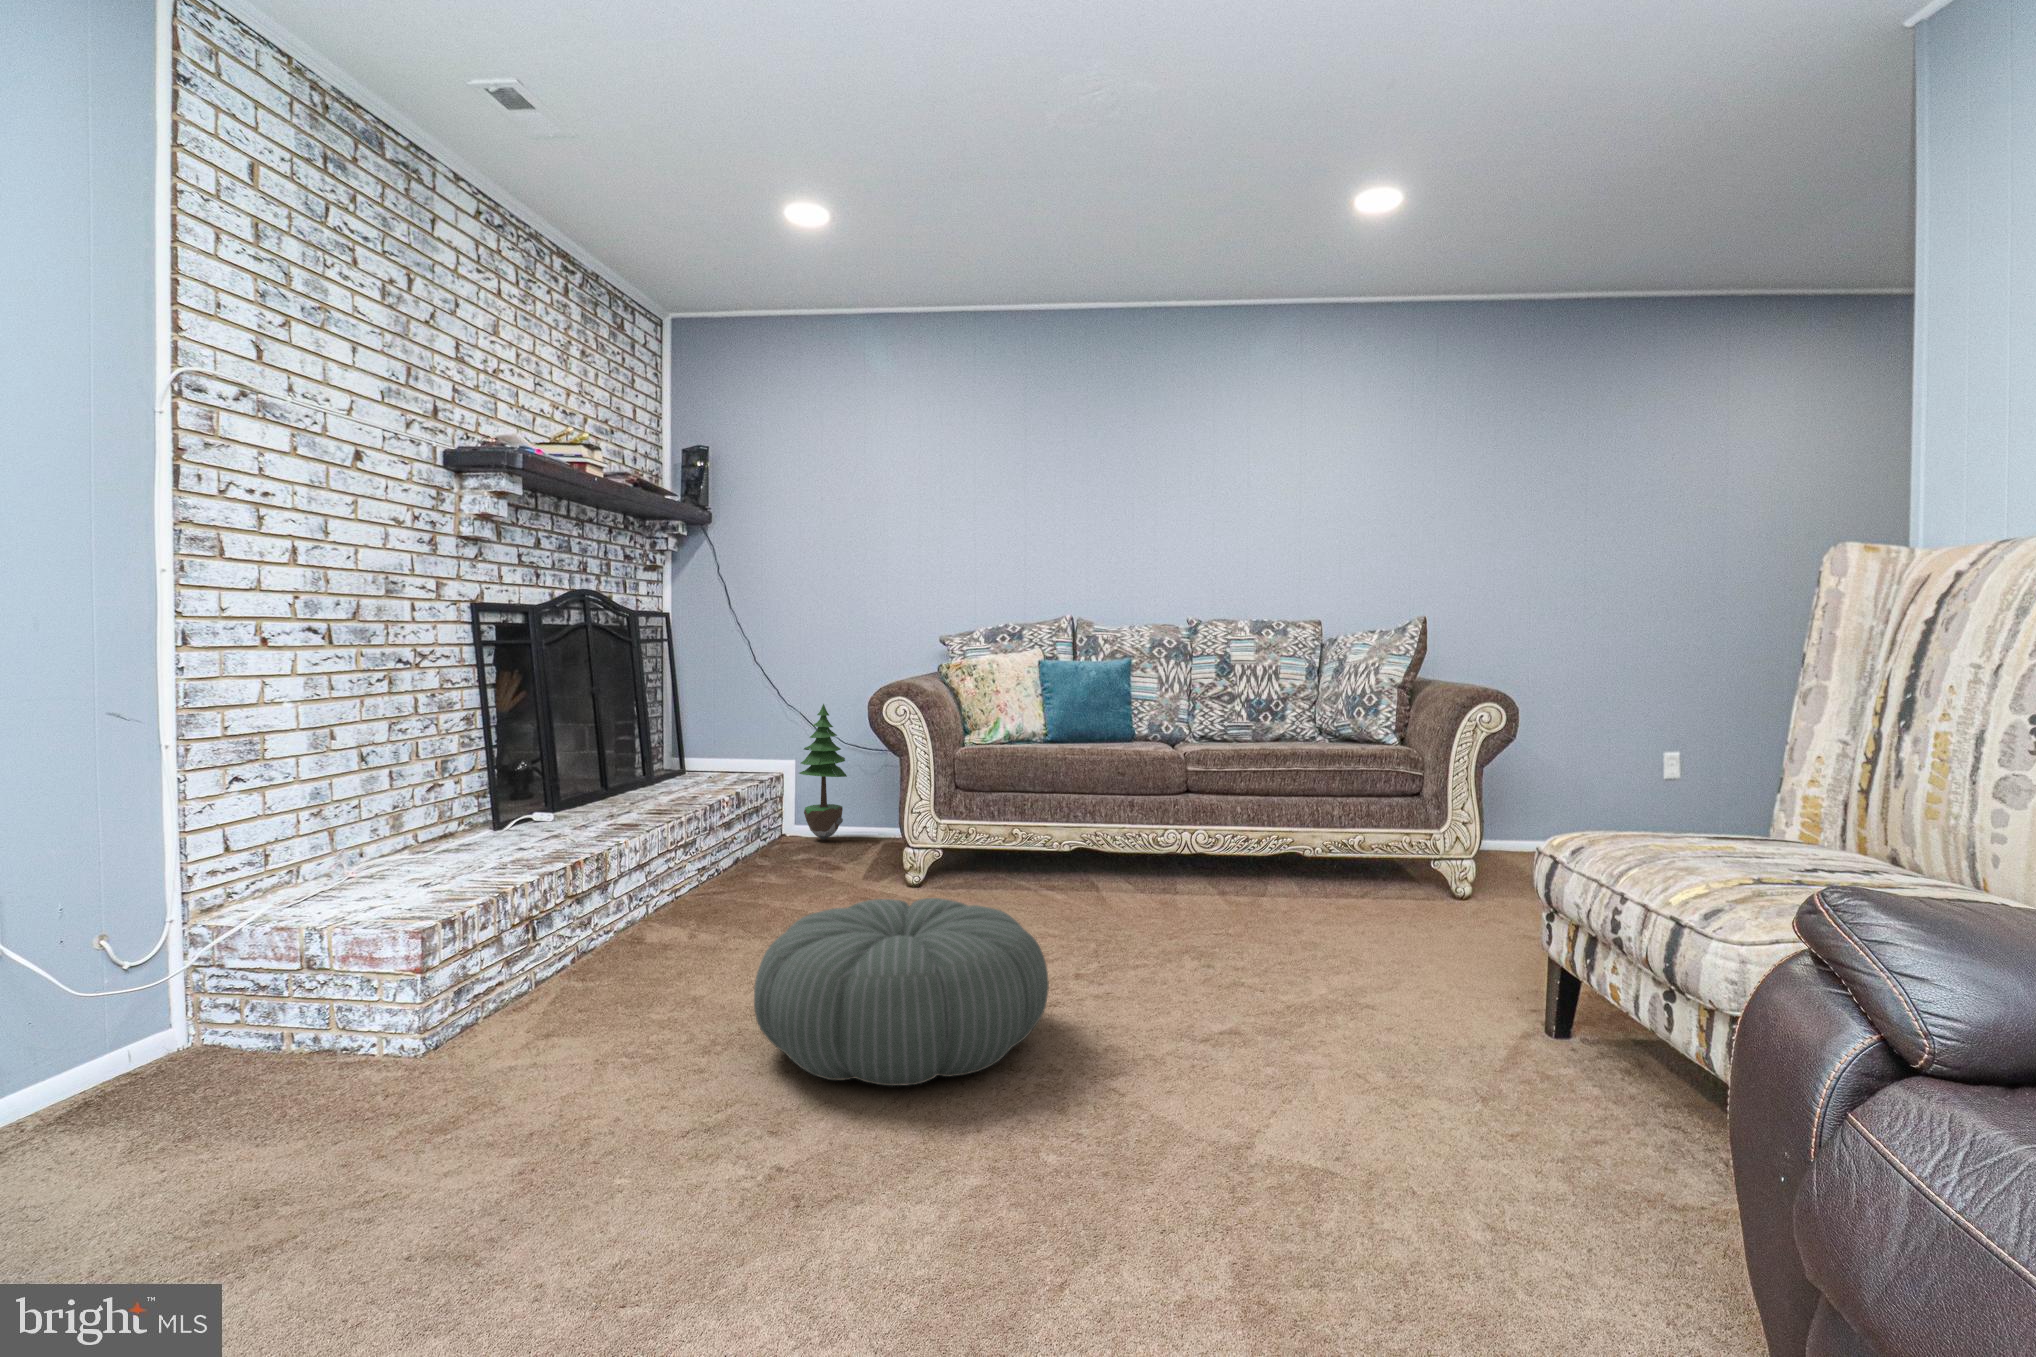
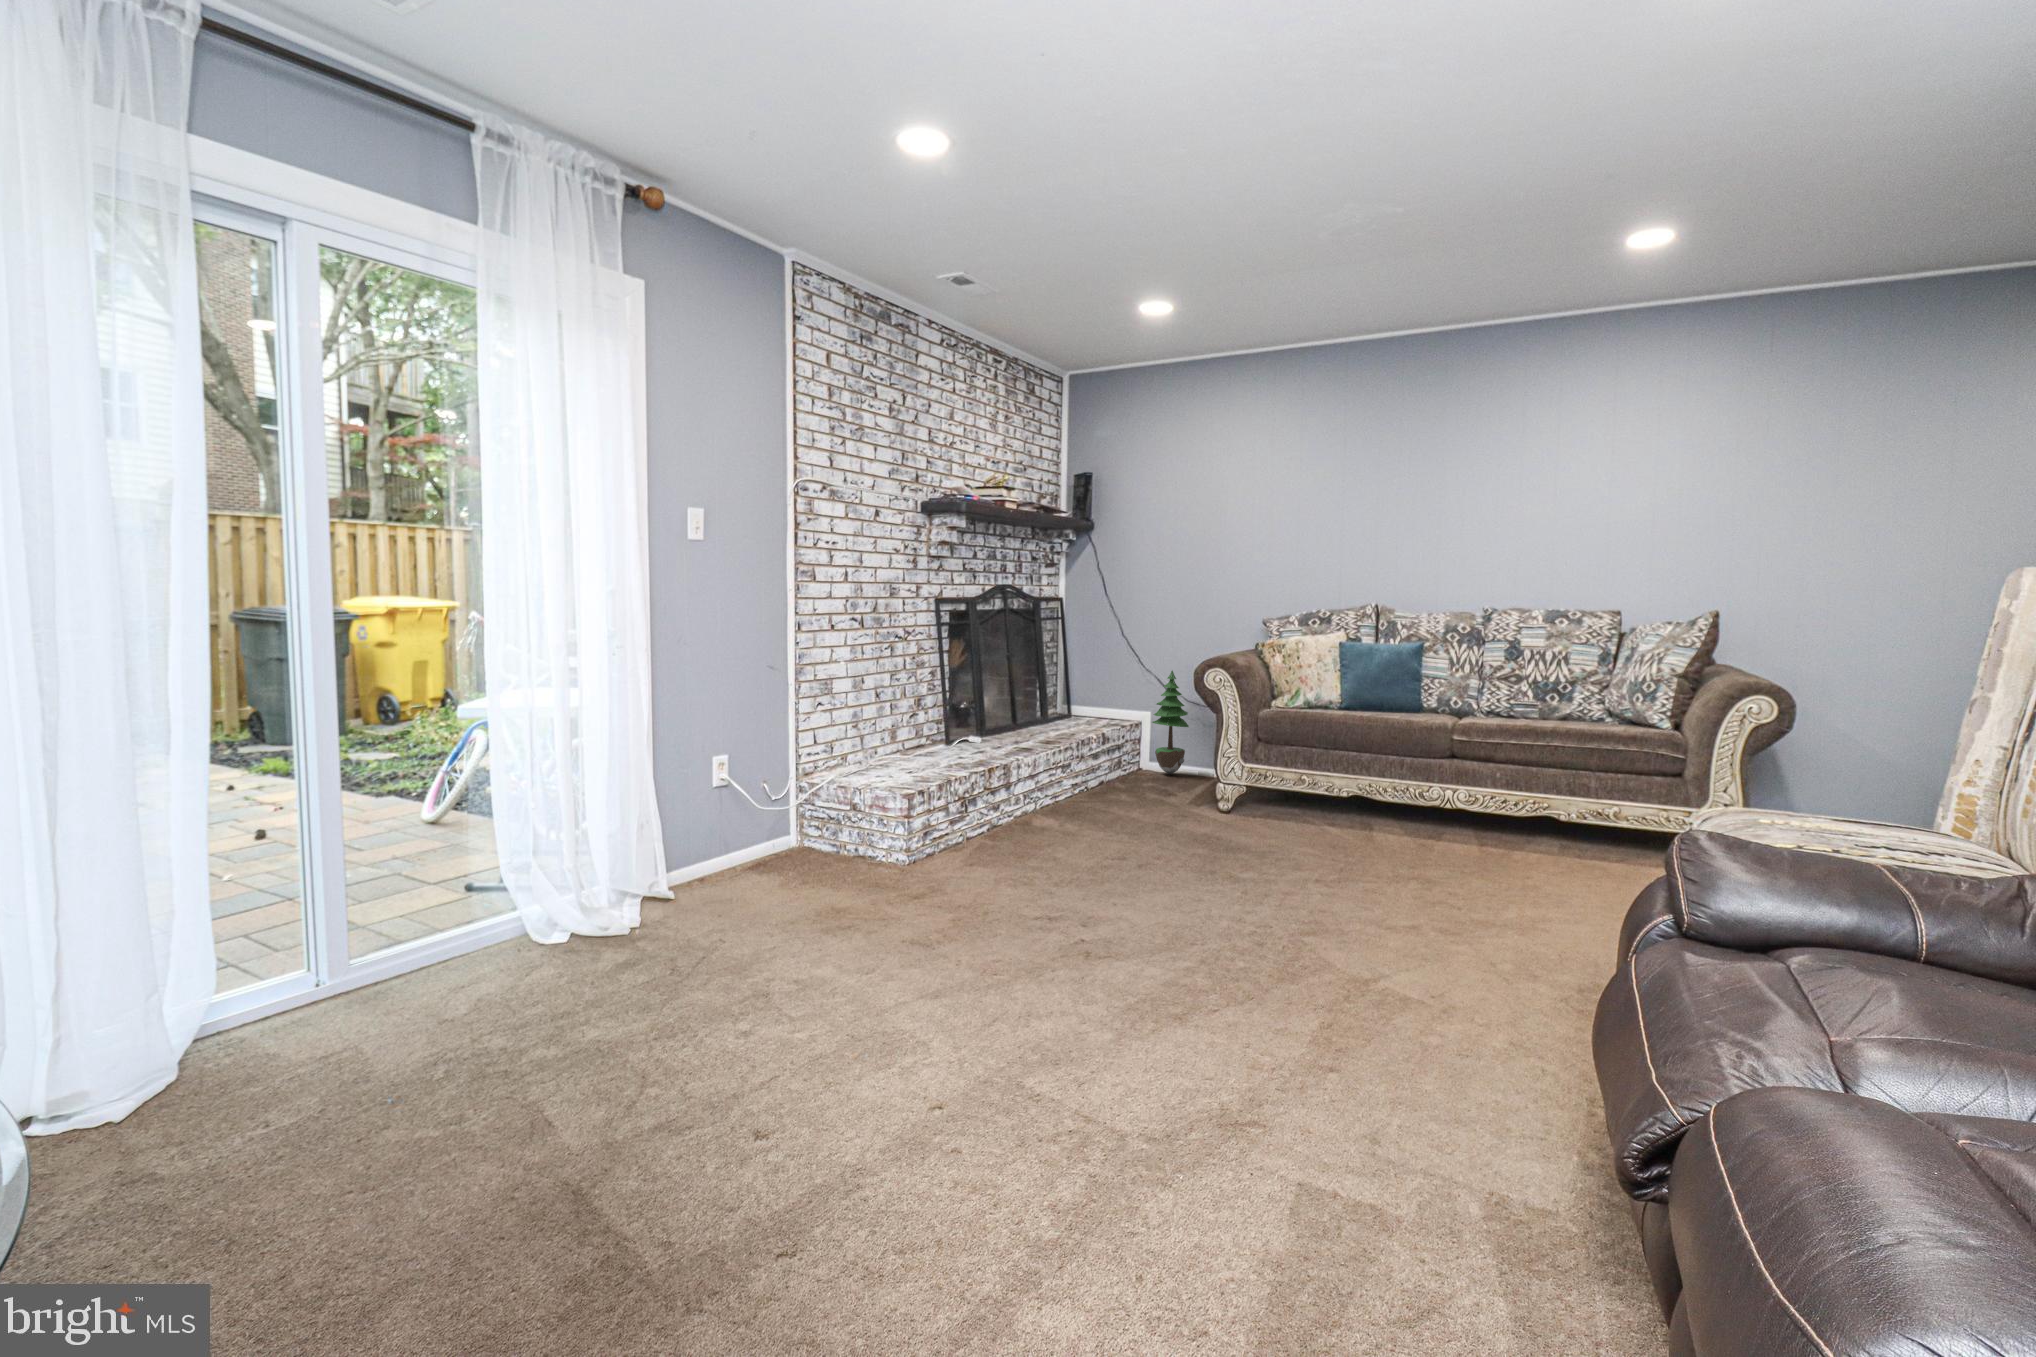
pouf: present [754,898,1049,1086] -> none [1082,807,1271,916]

